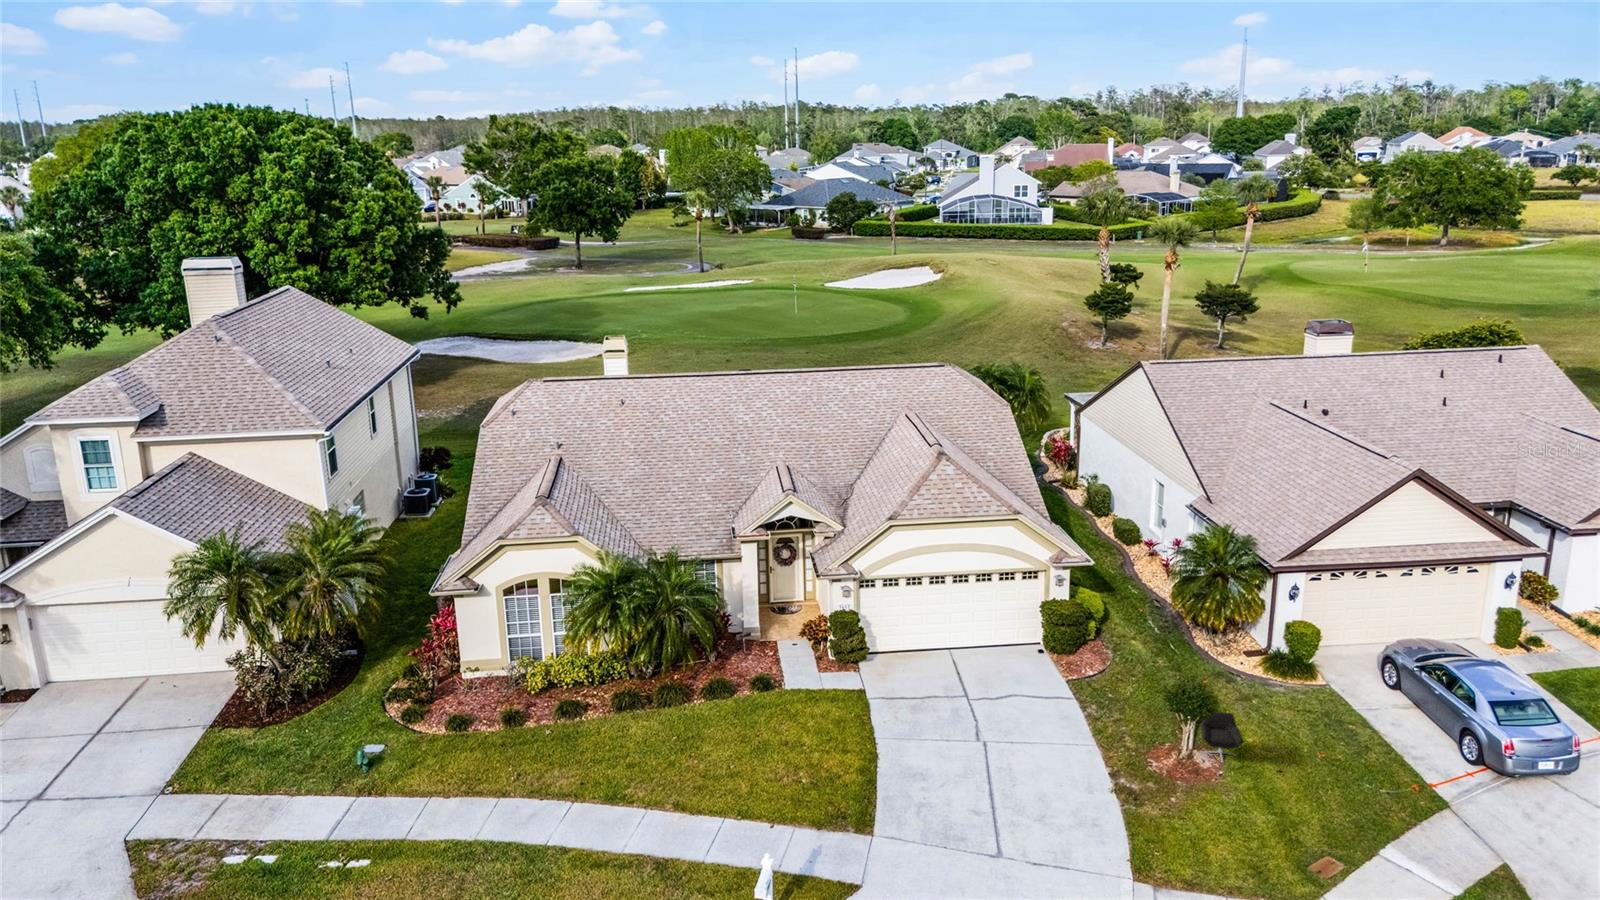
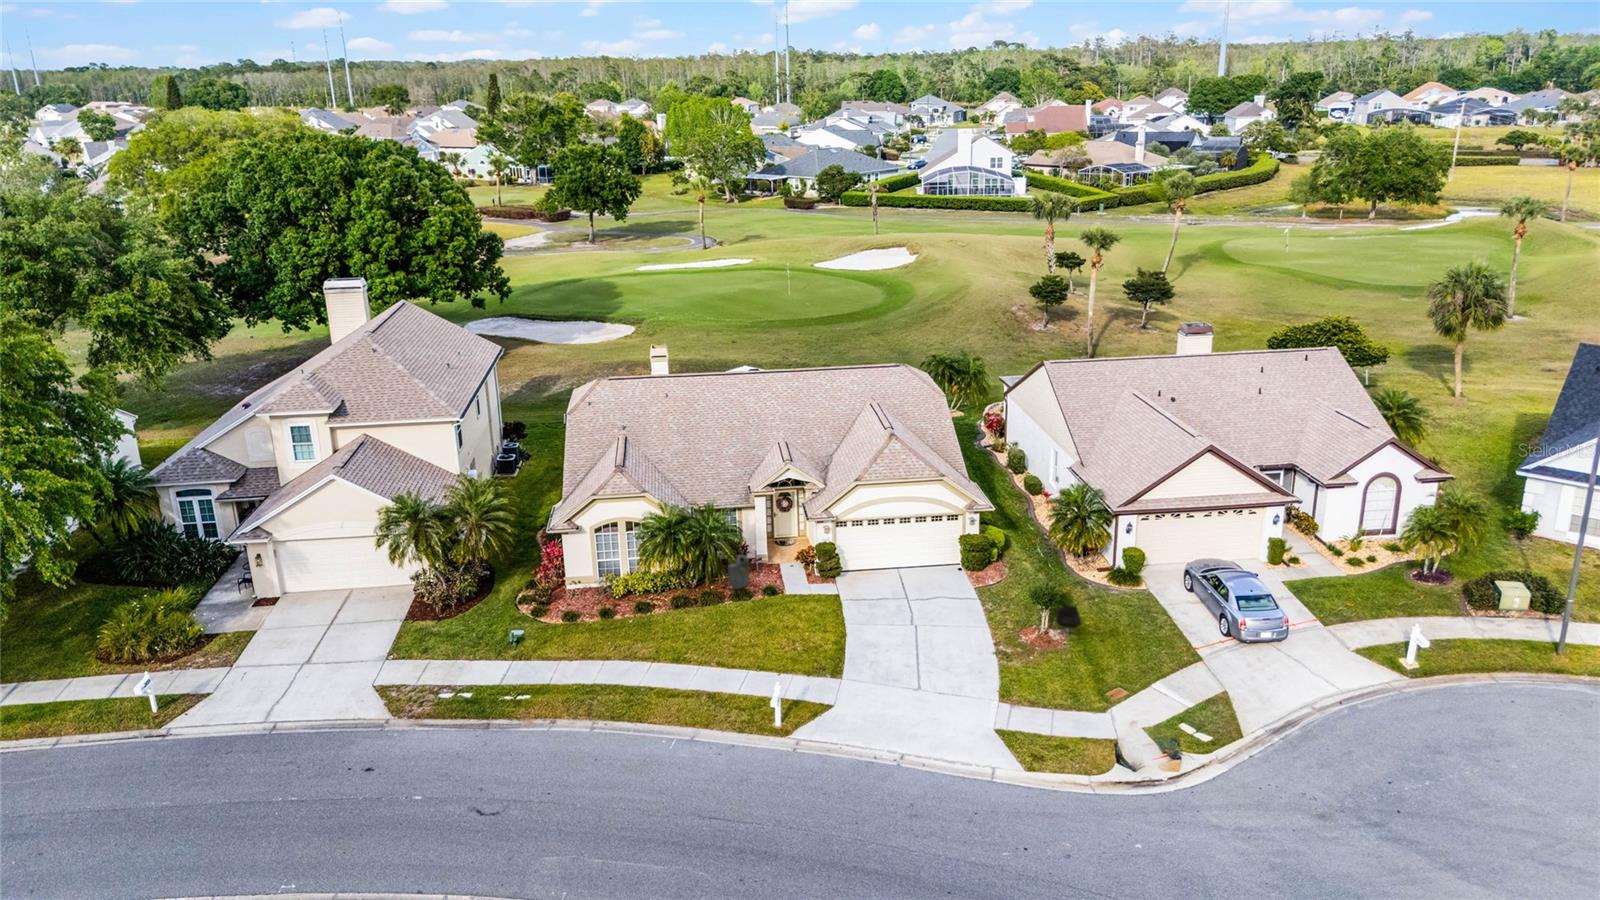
trash can: none [699,629,732,682] -> present [728,555,749,590]

